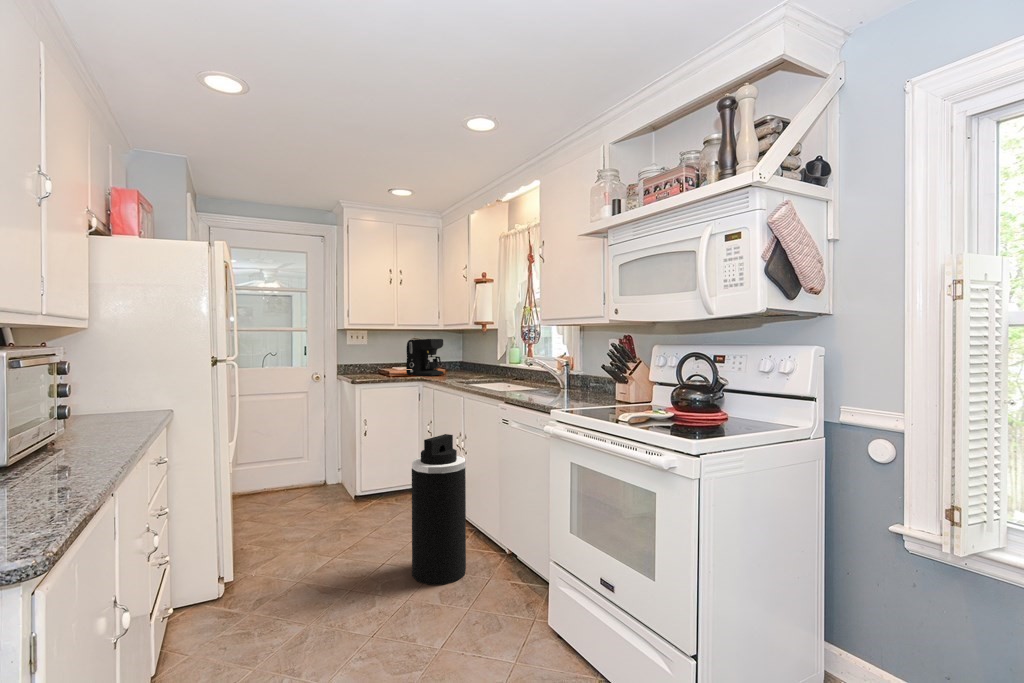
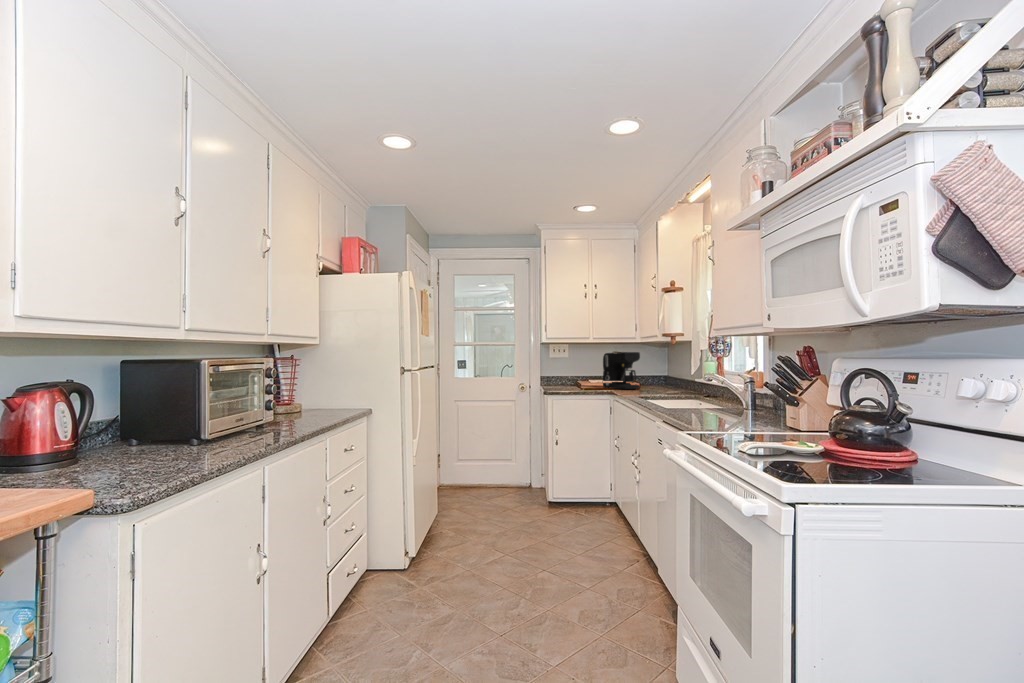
trash can: present [412,434,466,585] -> none [565,448,620,603]

